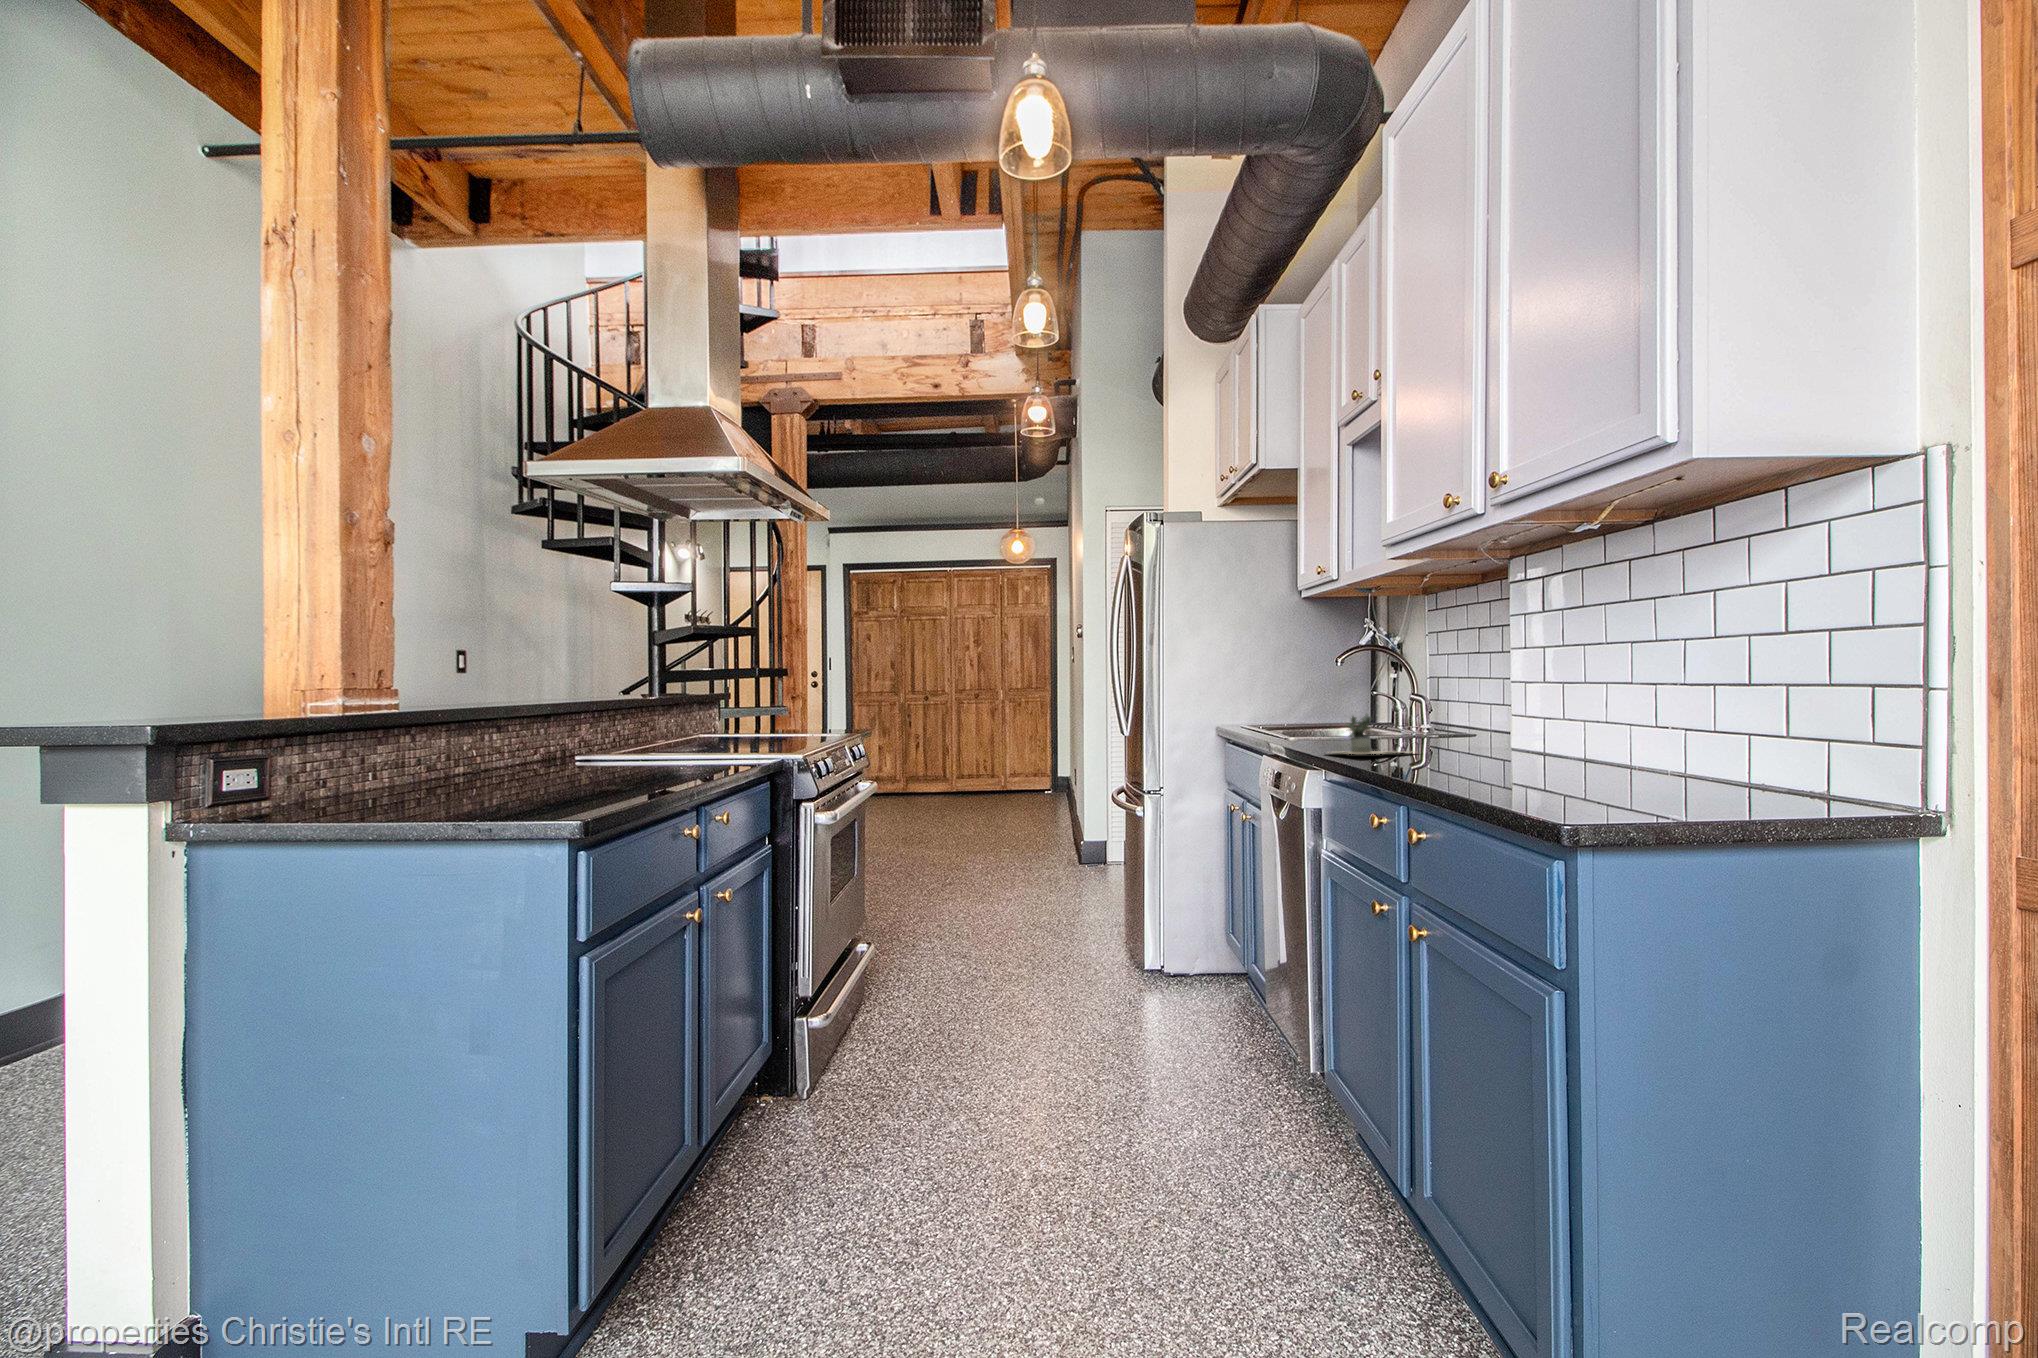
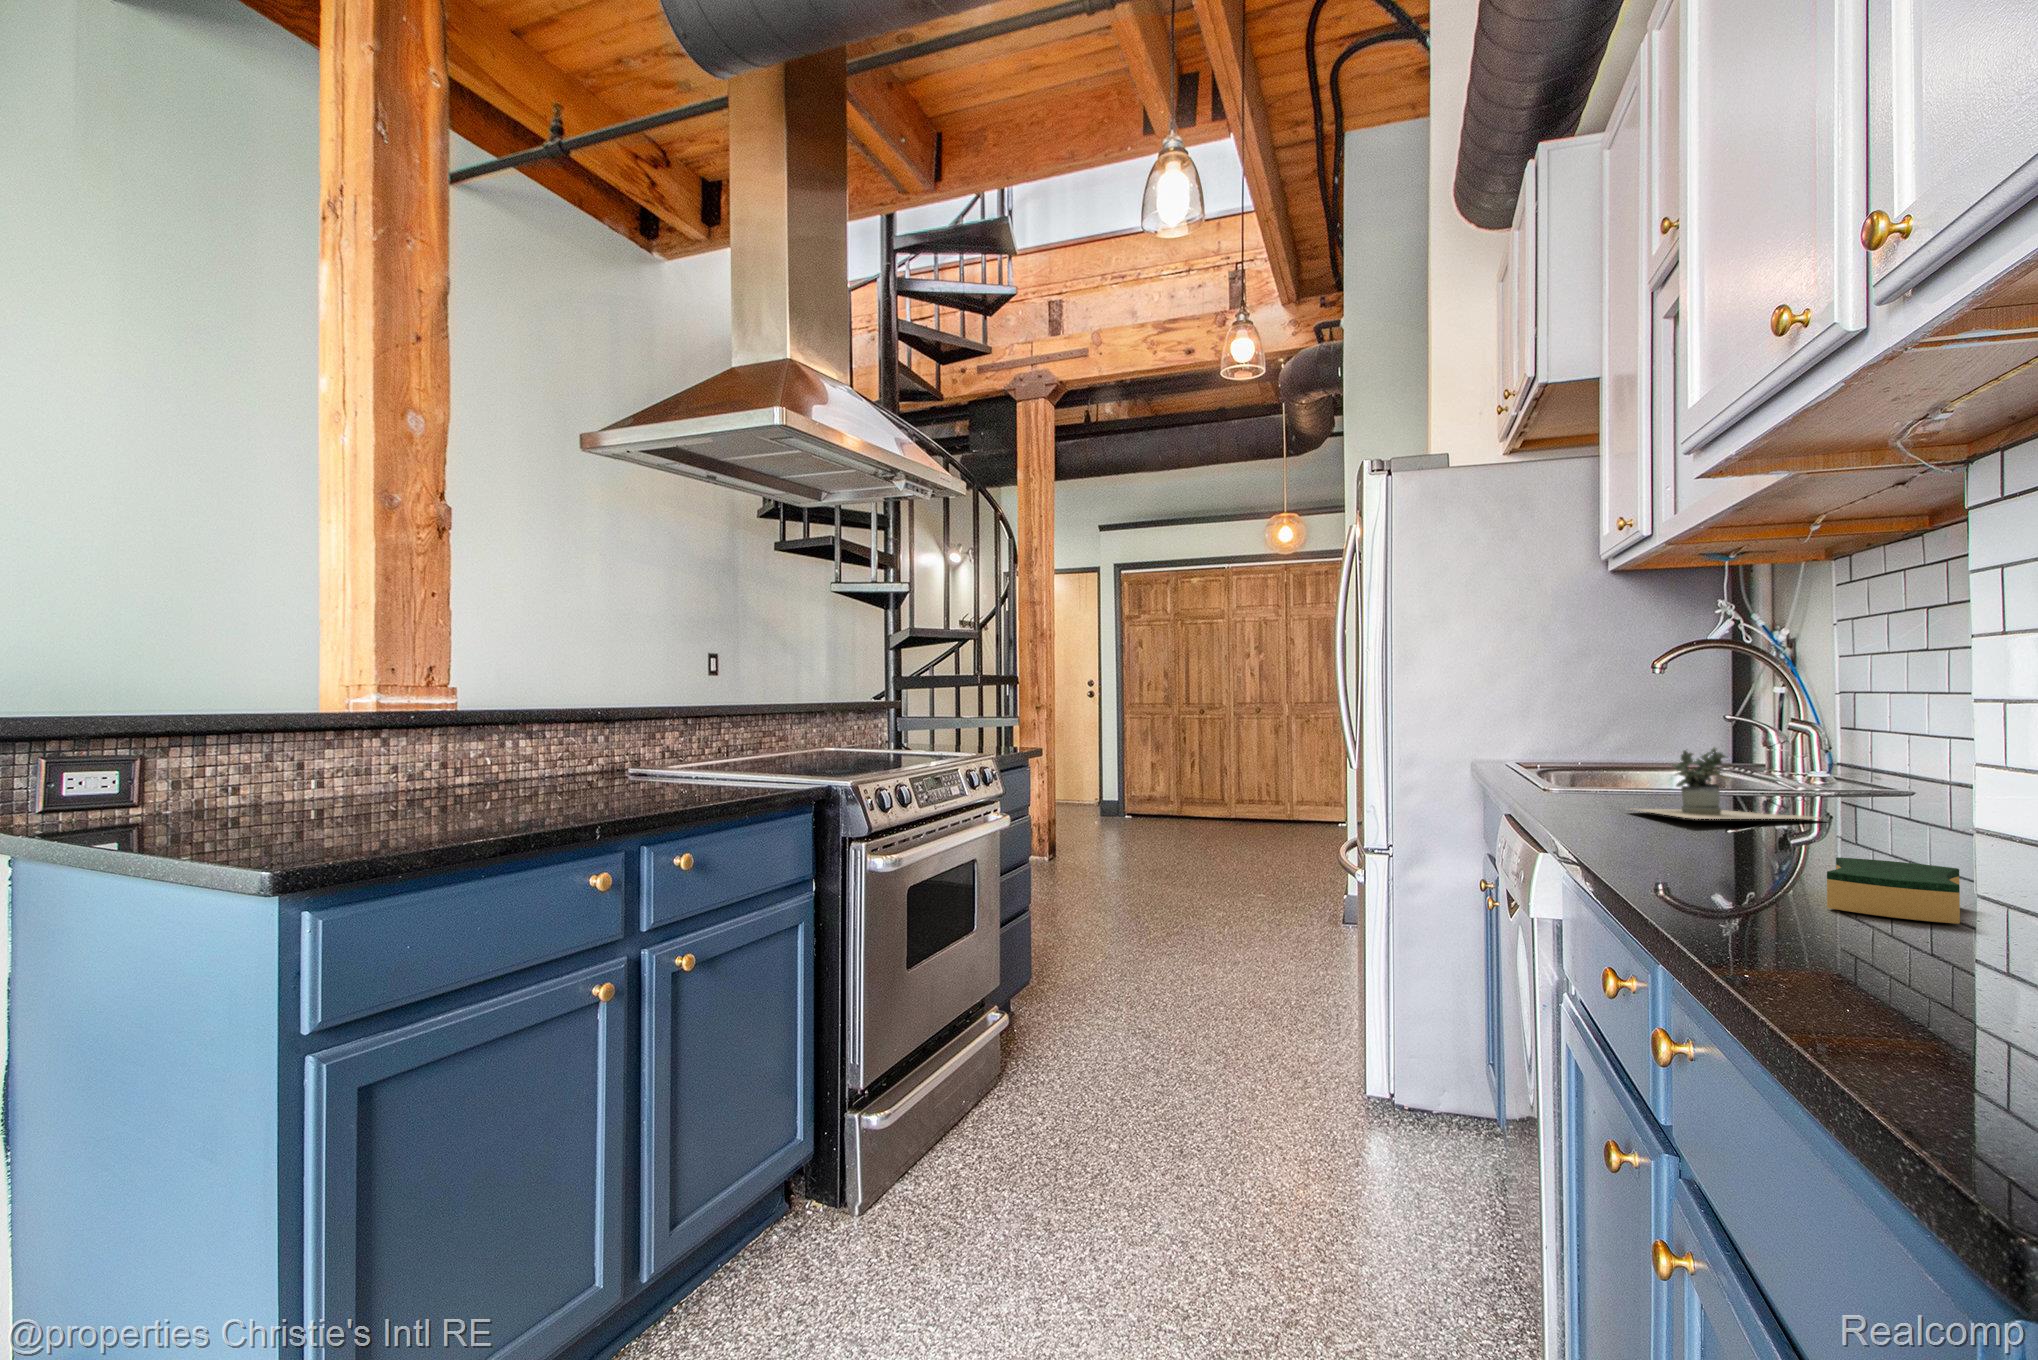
sponge: none [1433,763,1483,787] -> present [1827,857,1960,924]

